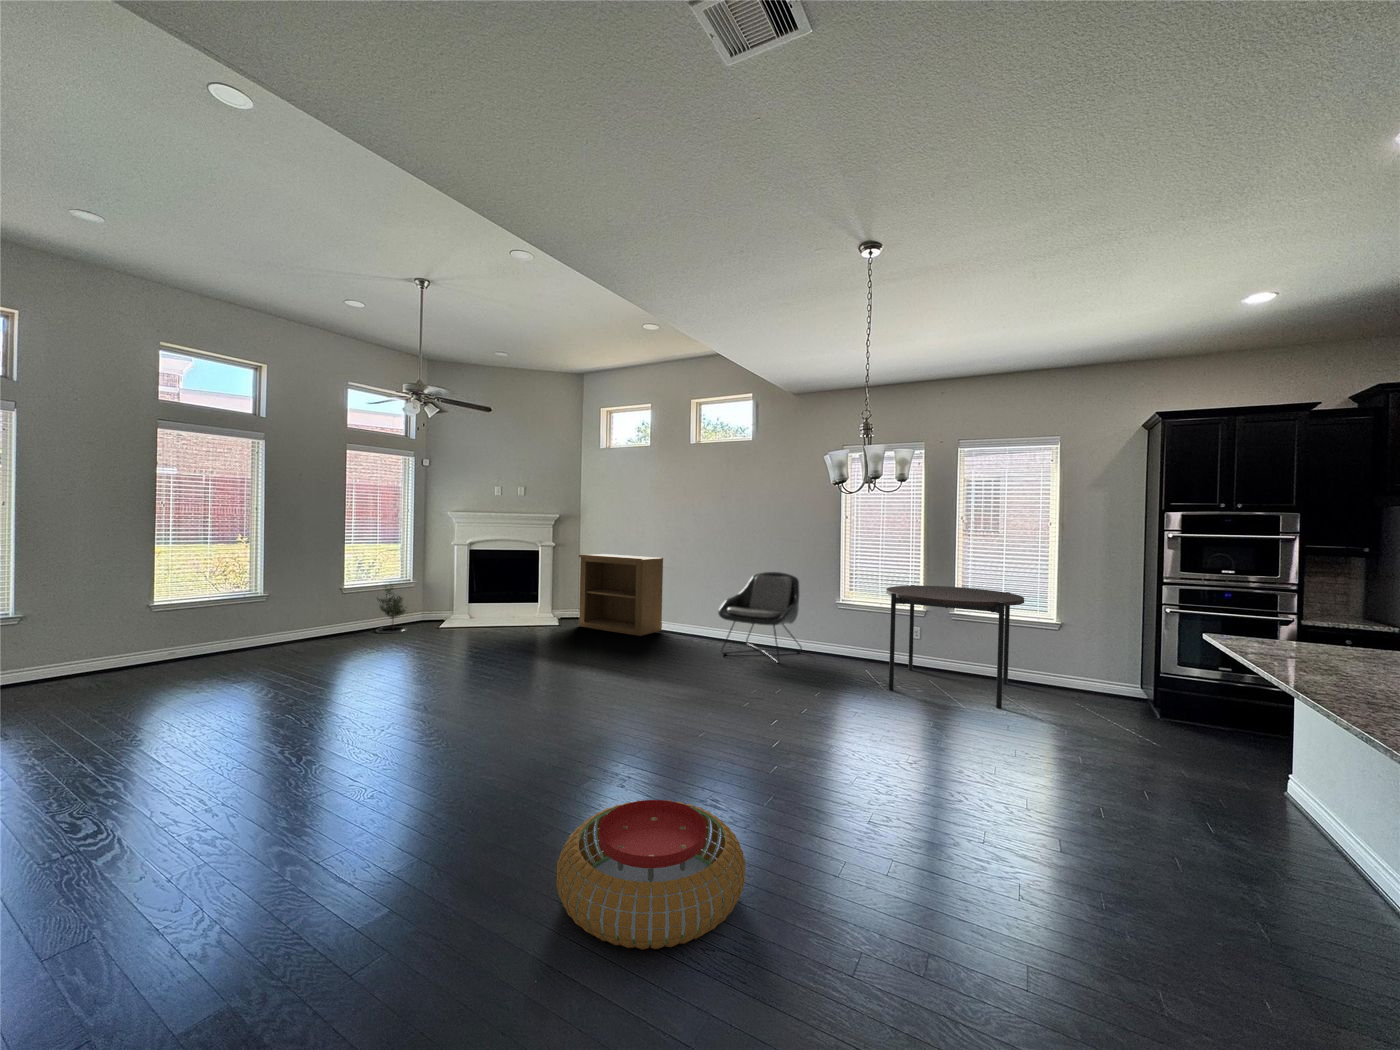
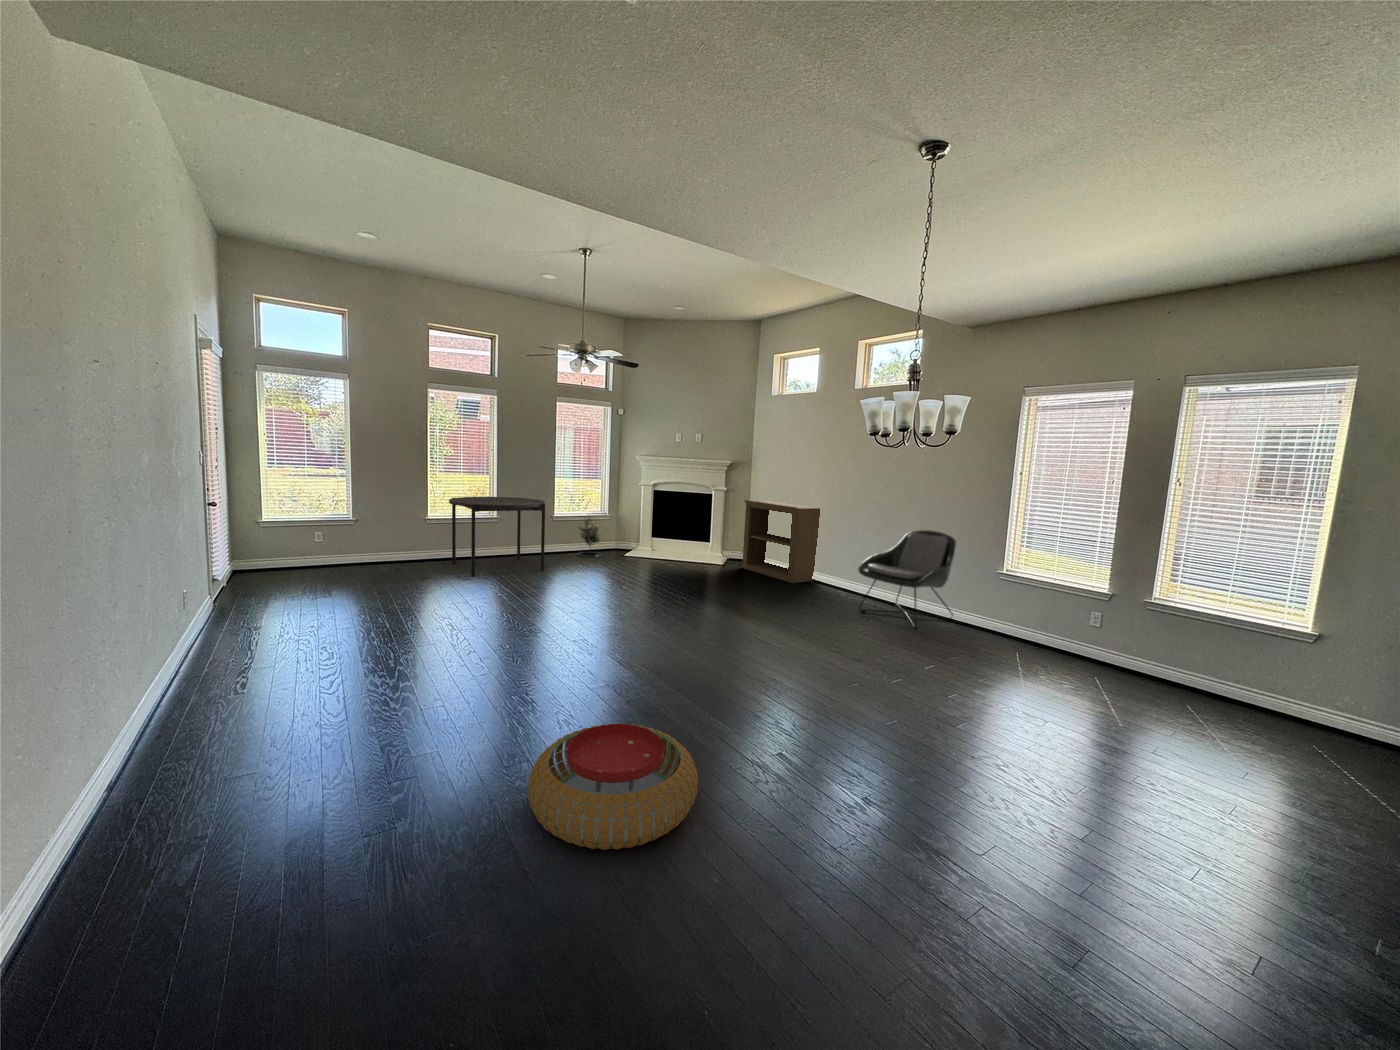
dining table: present [886,585,1024,709] -> present [449,497,545,577]

